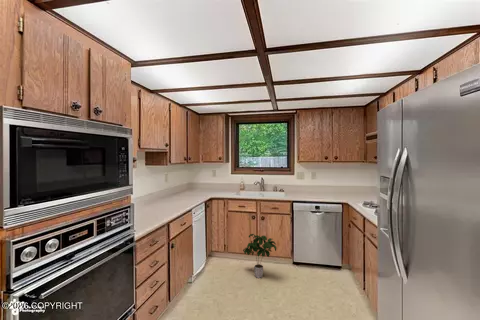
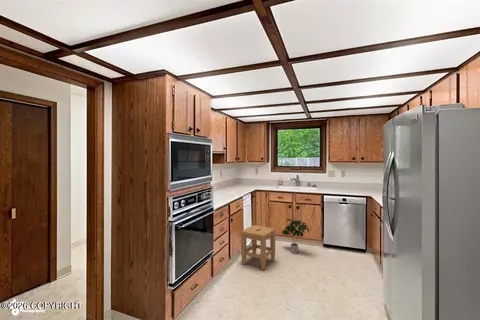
stool: none [188,246,234,309] -> present [241,225,275,270]

